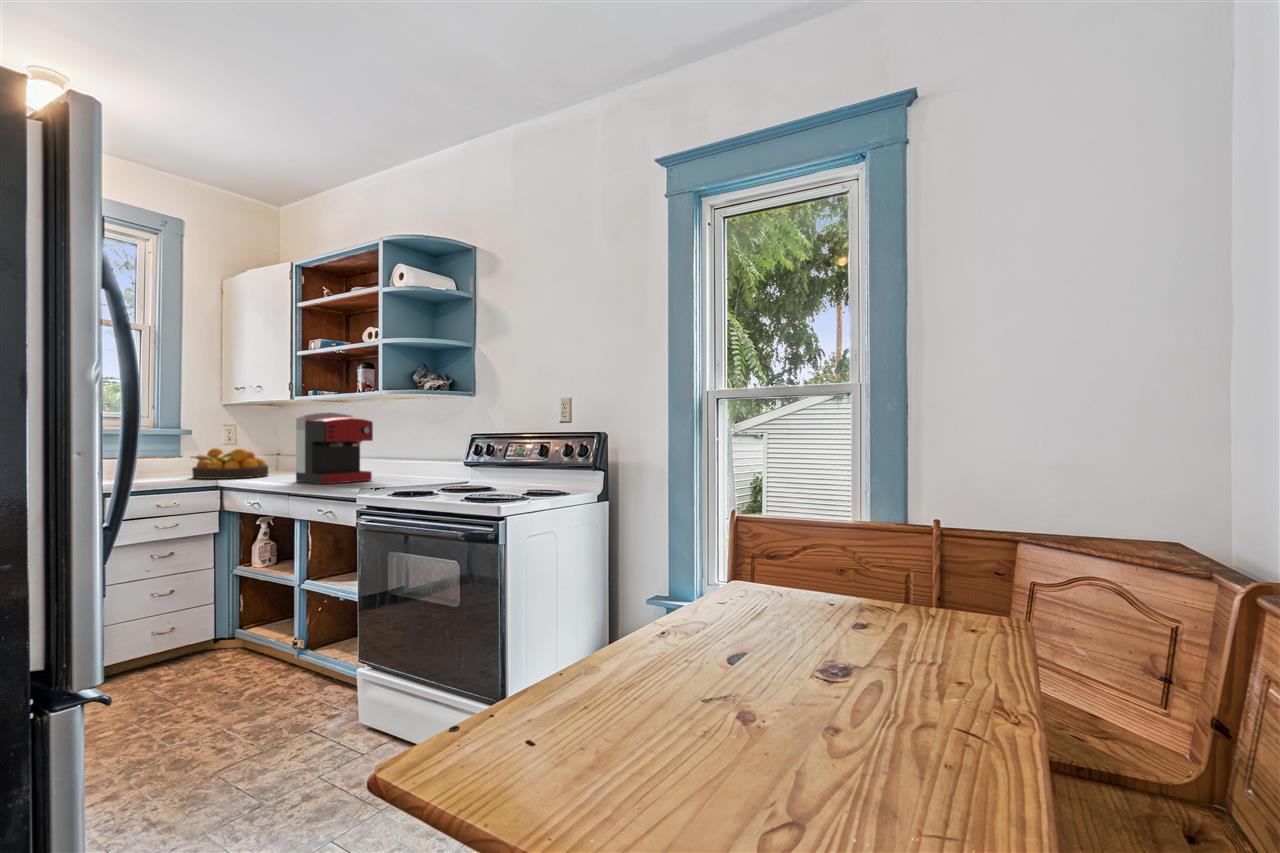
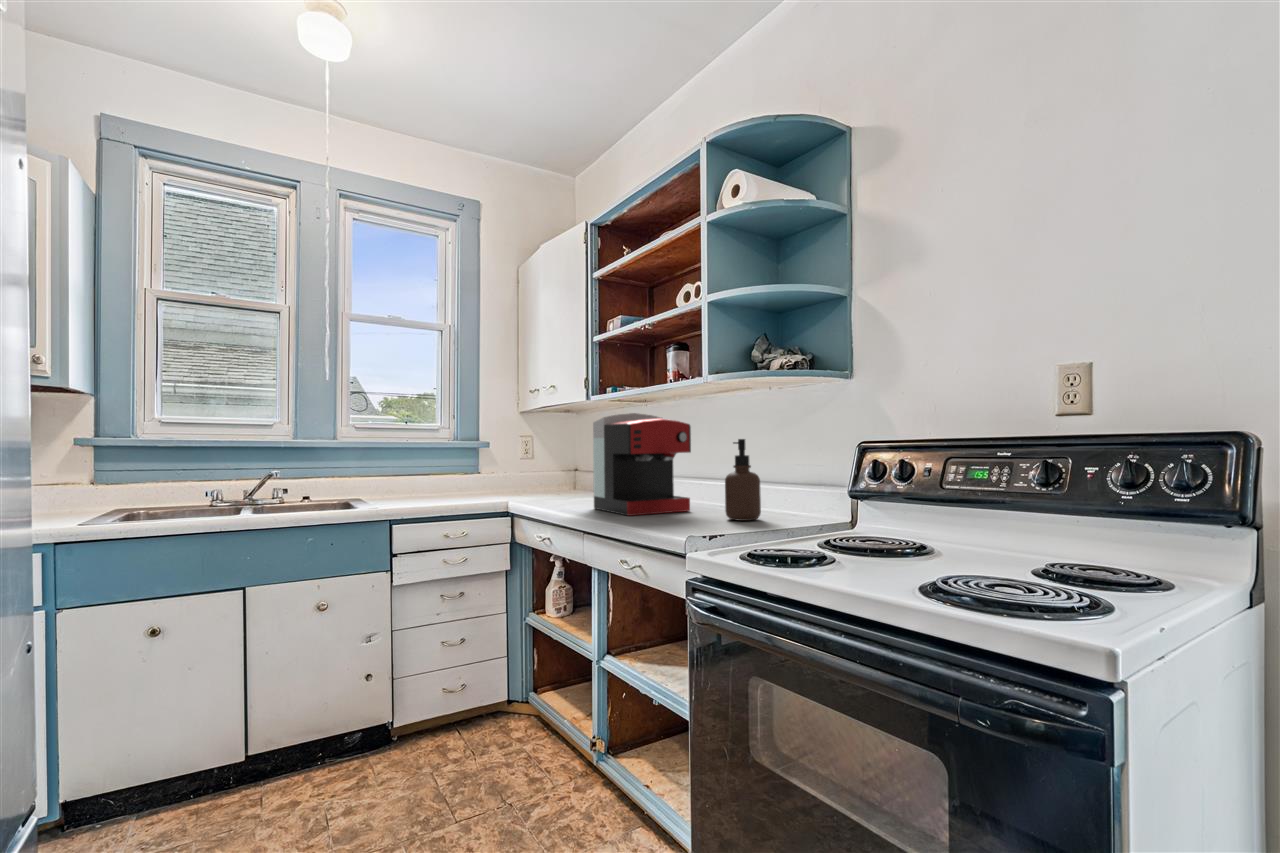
soap dispenser: none [394,432,417,484] -> present [725,439,761,521]
fruit bowl: present [191,448,268,479] -> none [483,463,565,501]

